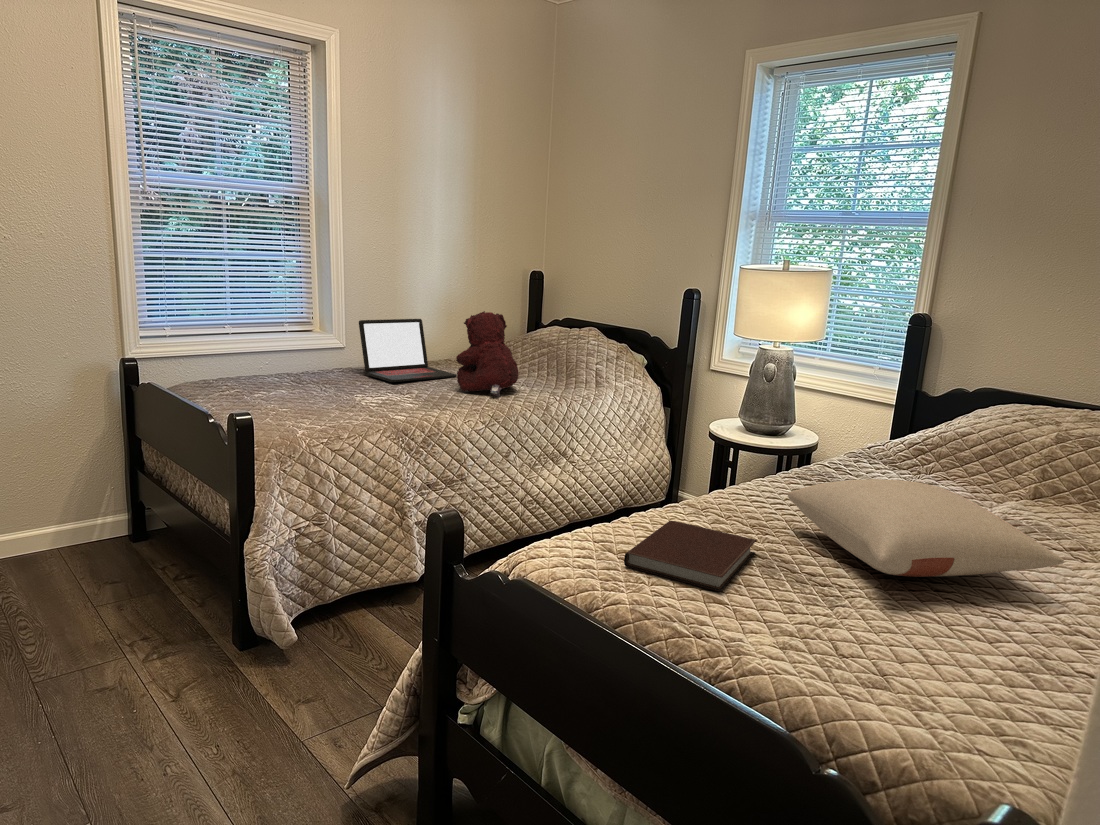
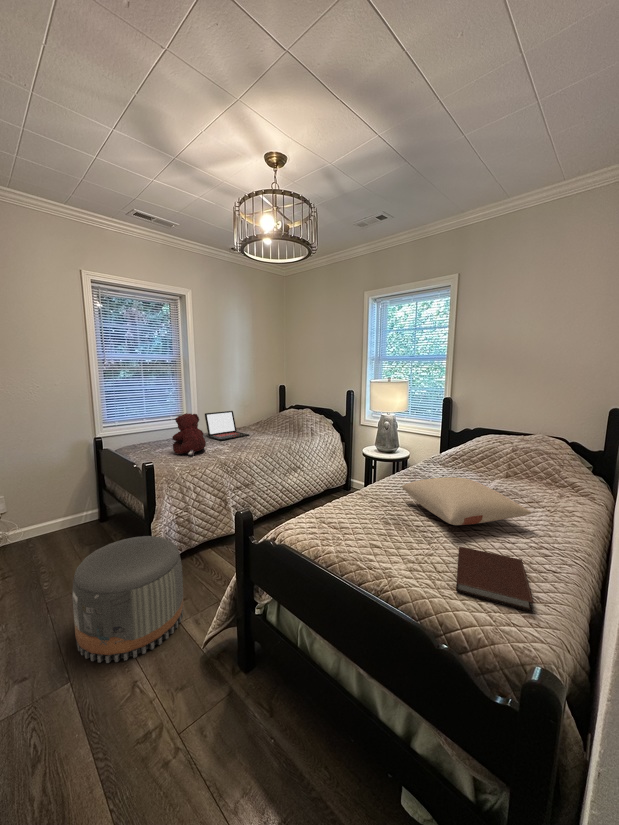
teddy bear: present [456,311,519,396] -> present [172,413,206,456]
notebook: present [624,521,757,592] -> present [456,547,534,612]
pouf: none [92,564,309,797] -> present [72,536,184,663]

